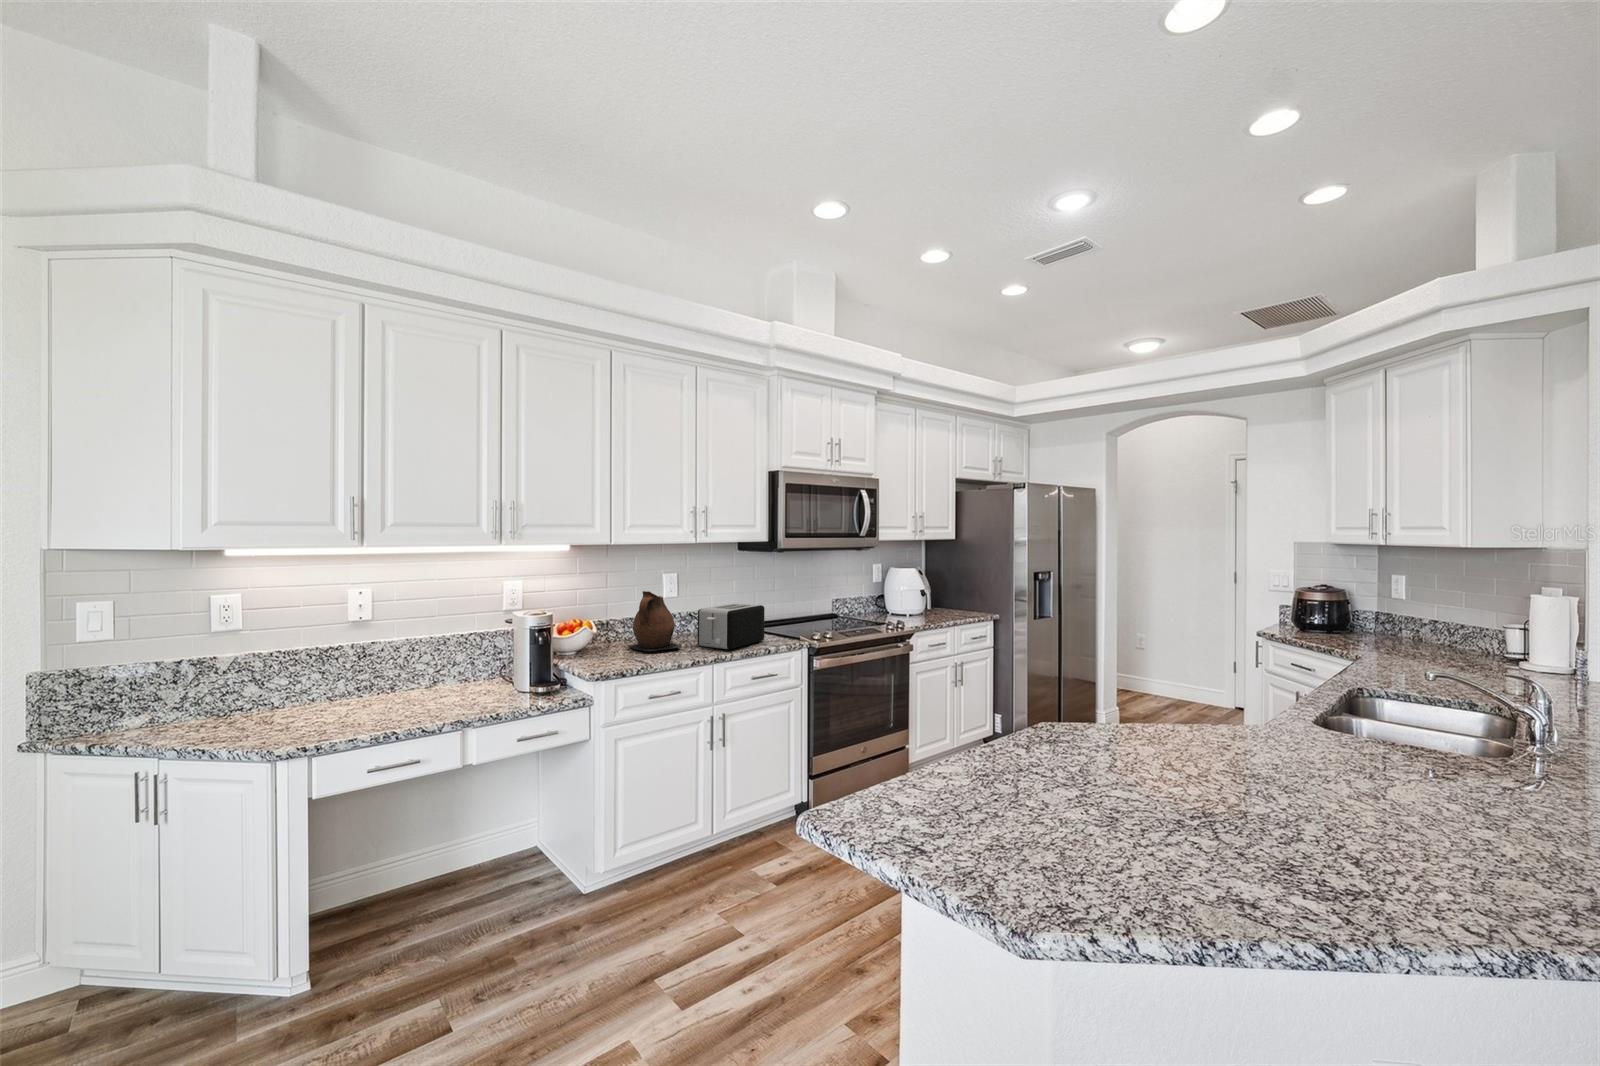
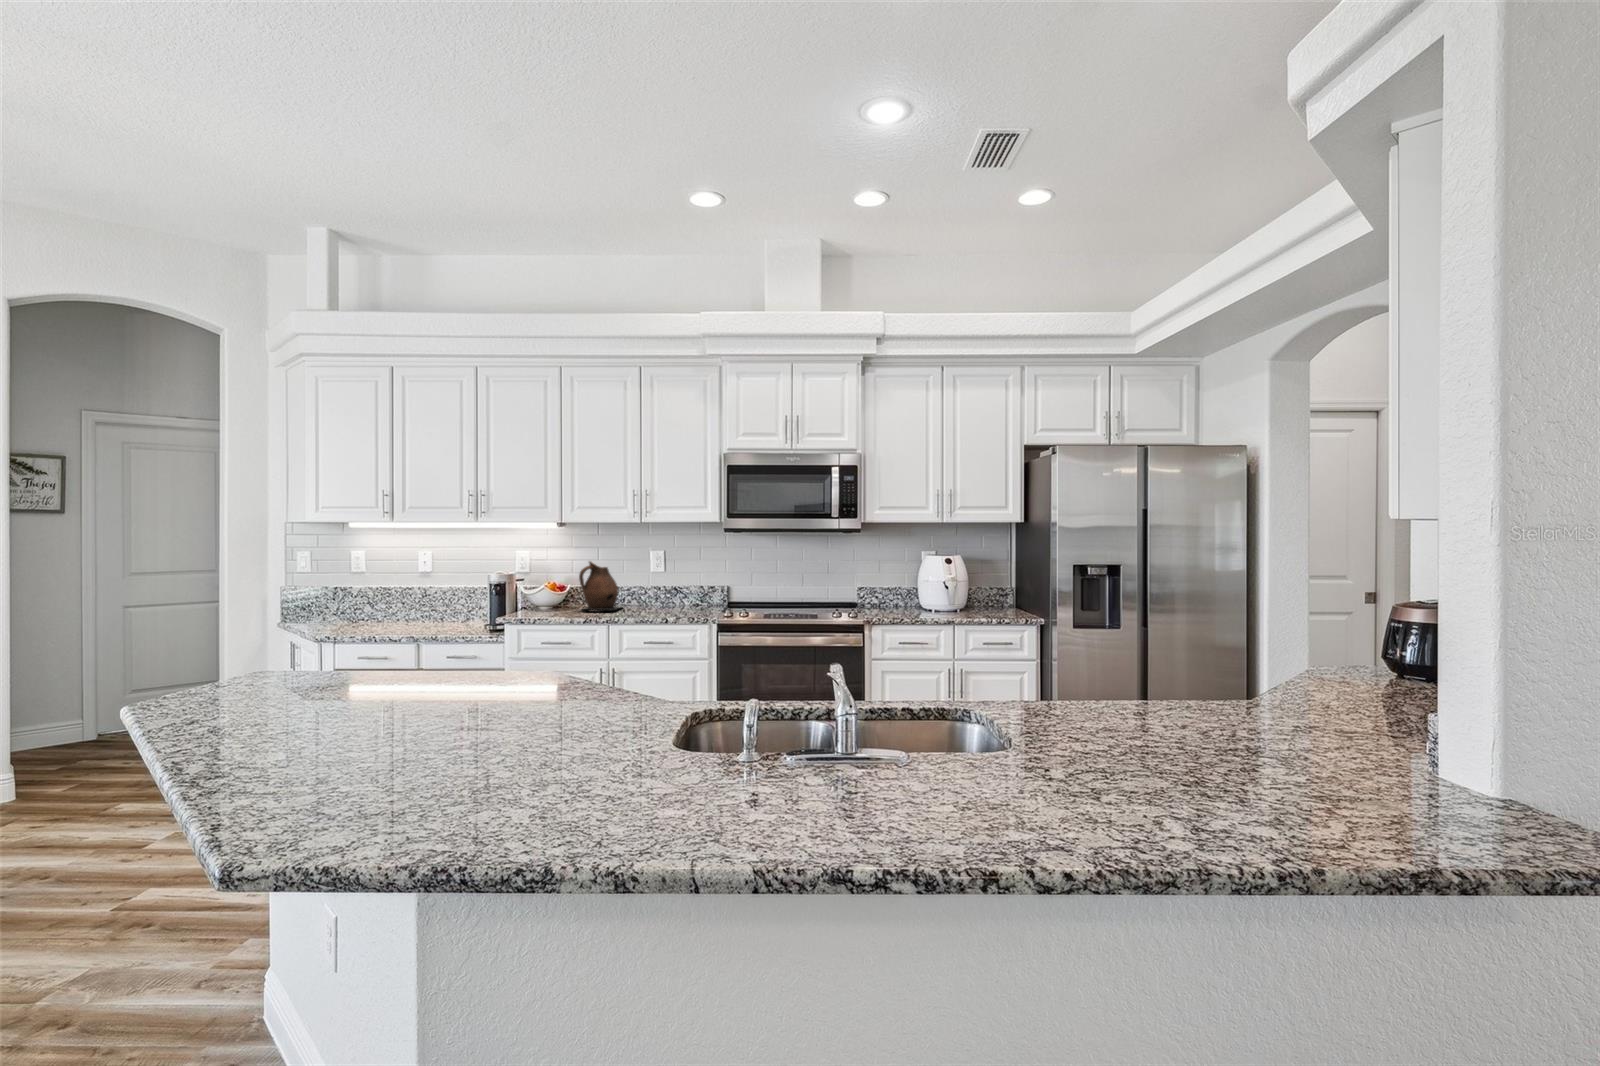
toaster: present [698,603,765,649] -> none [630,579,696,615]

